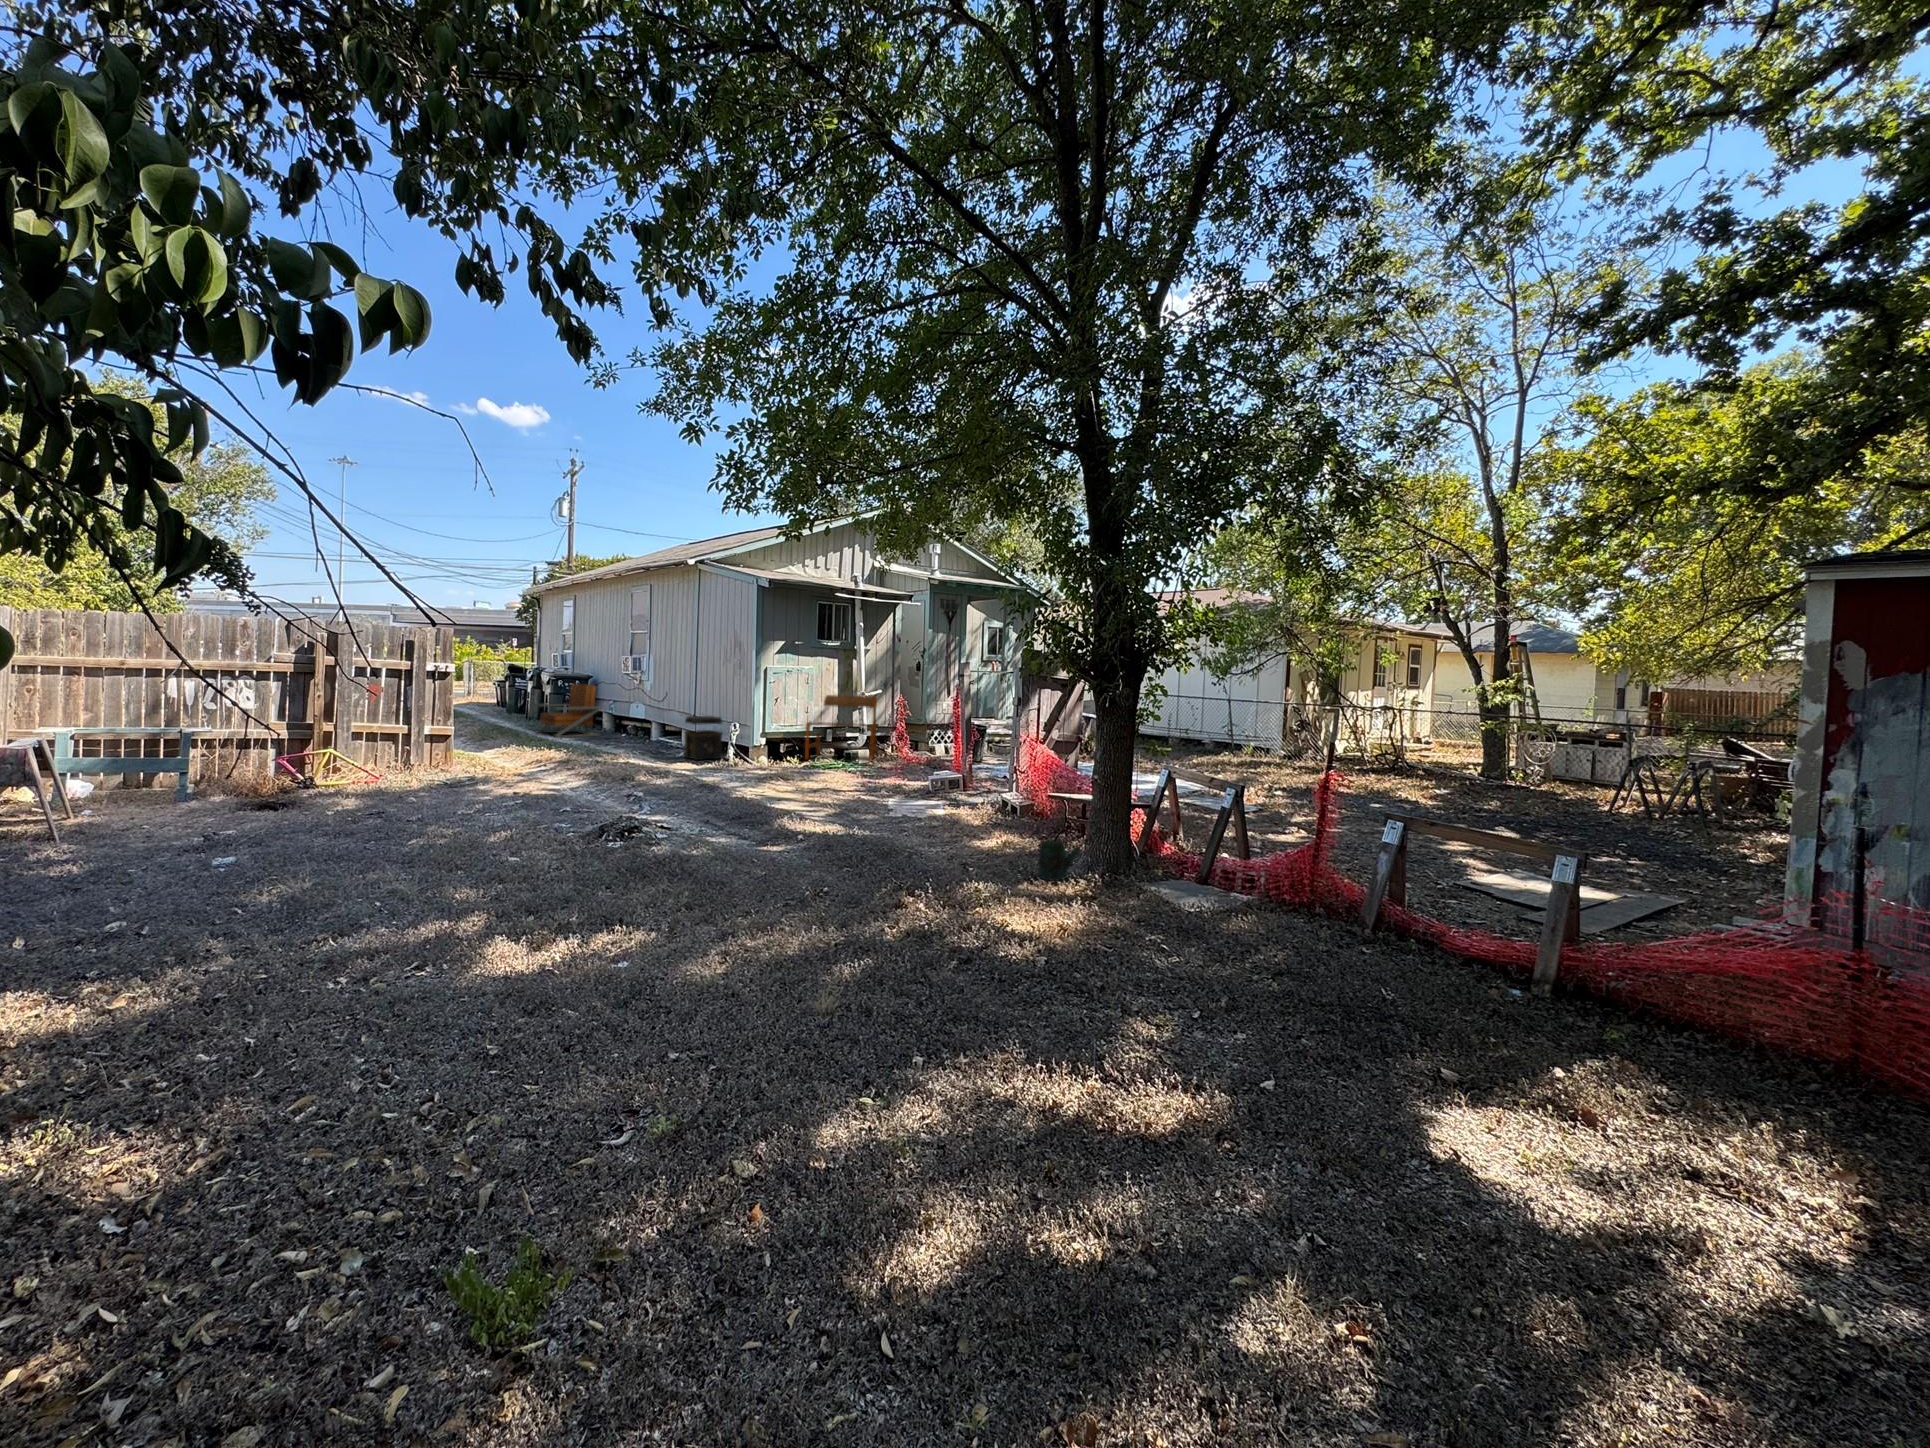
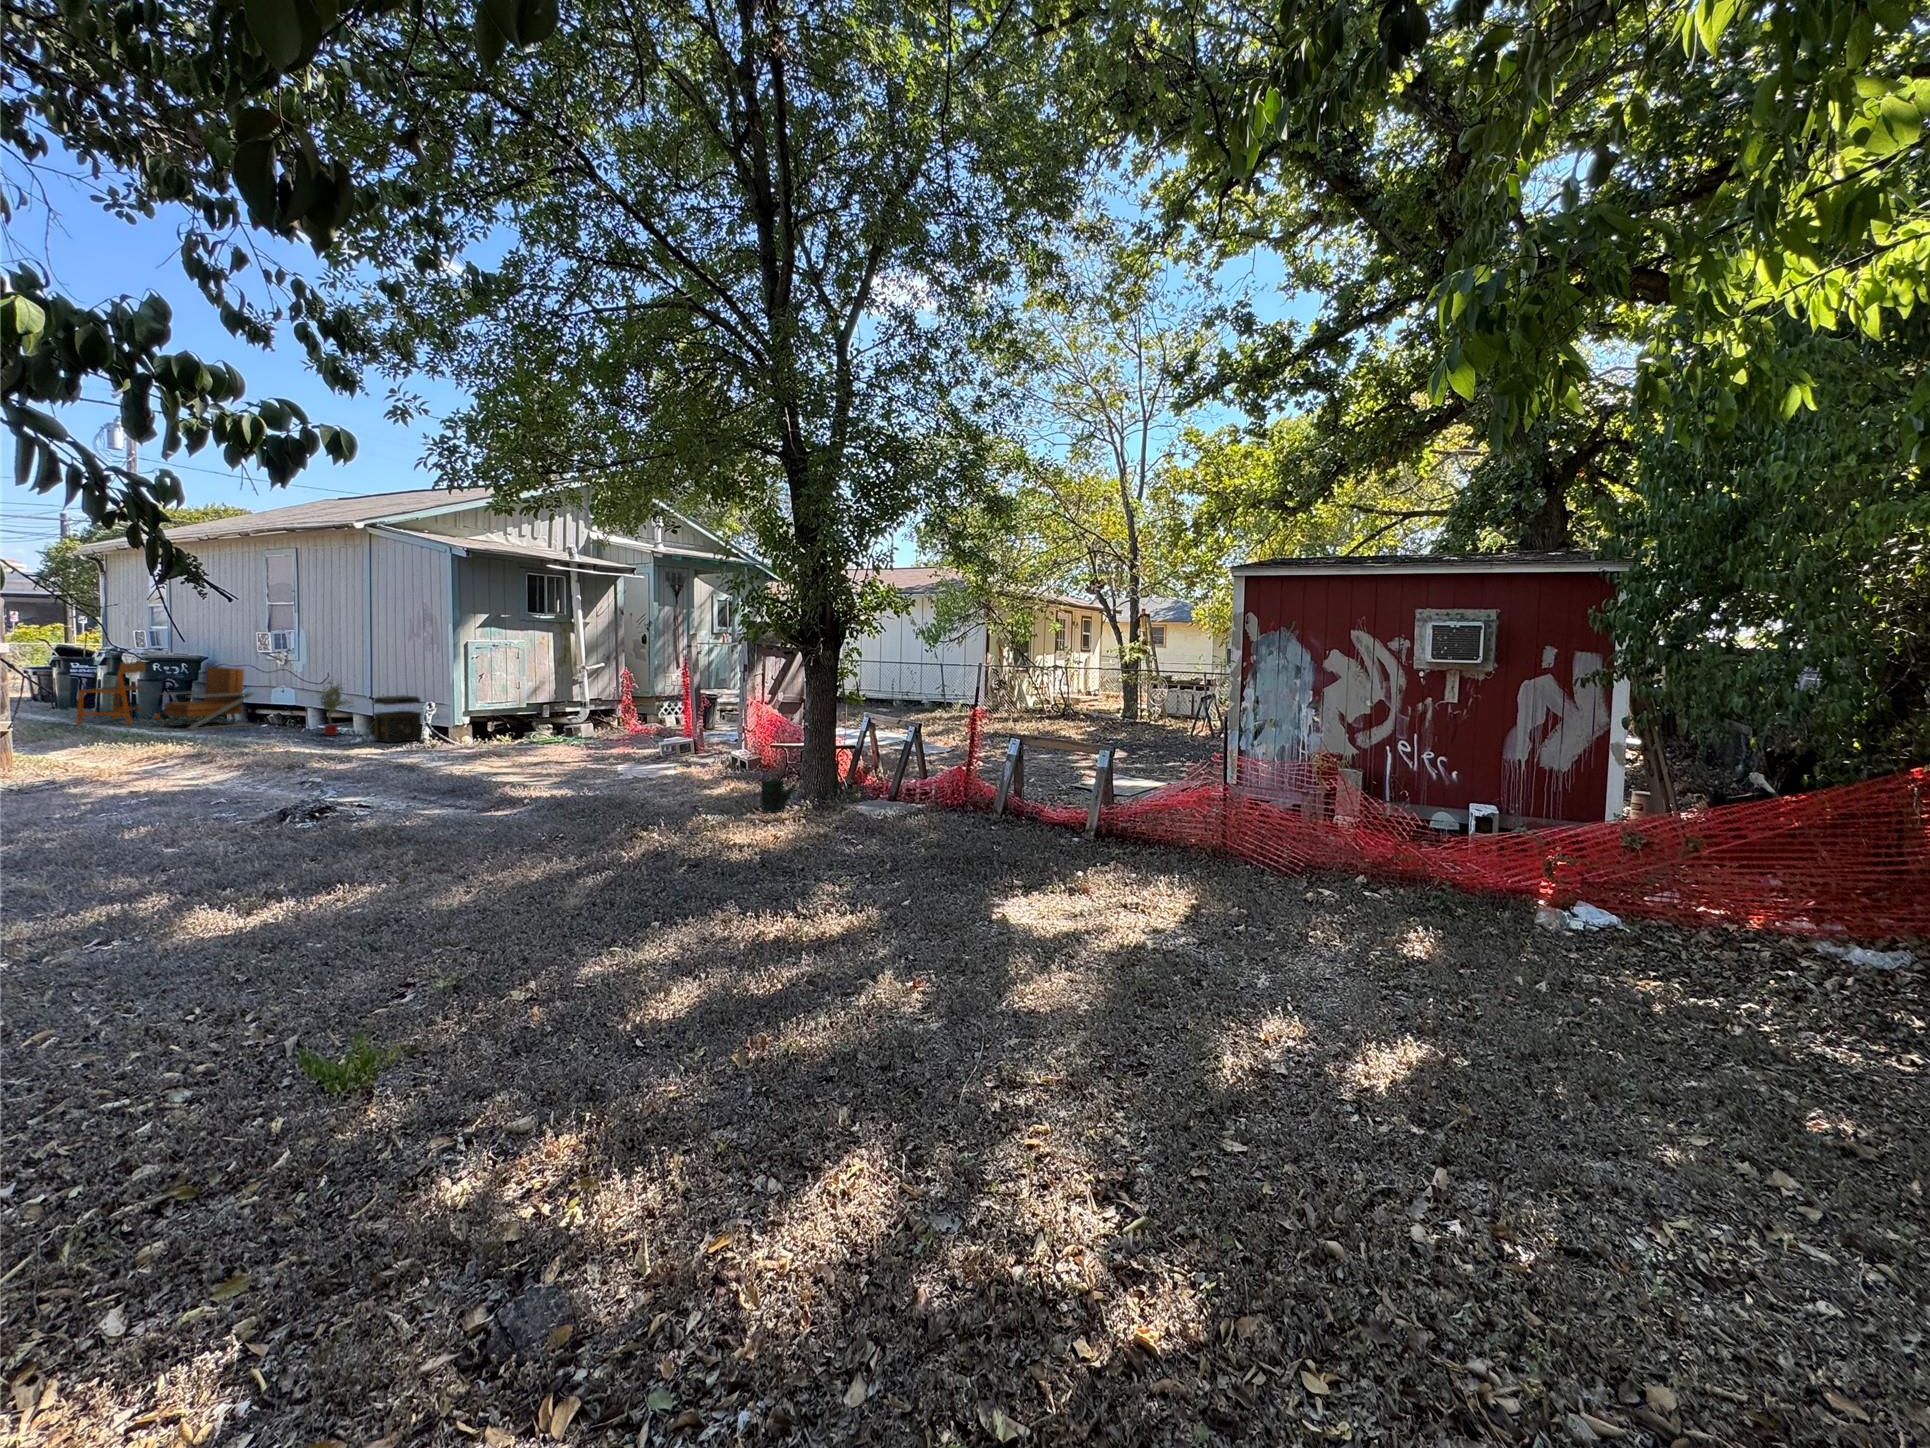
bench: present [805,695,879,762] -> present [76,662,160,726]
potted tree: none [643,697,673,750] -> present [320,681,354,736]

